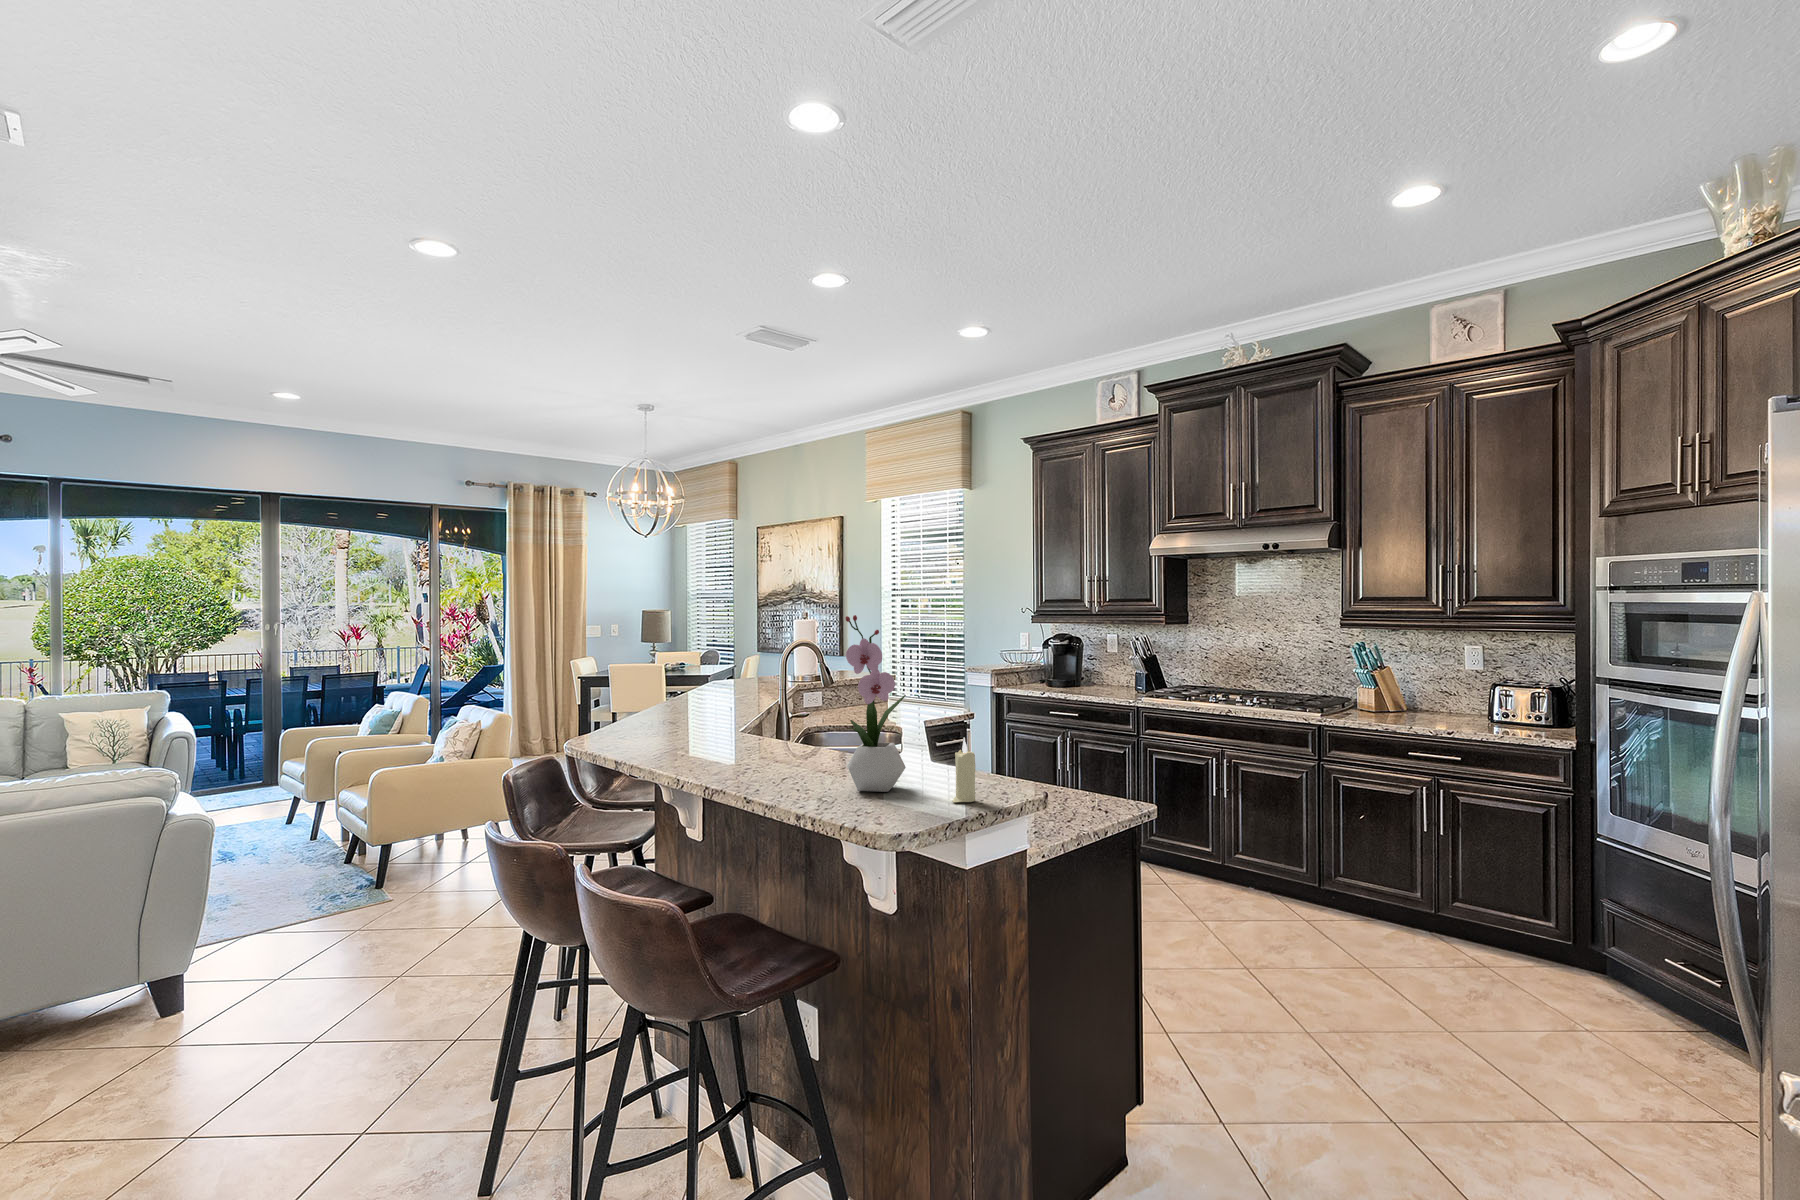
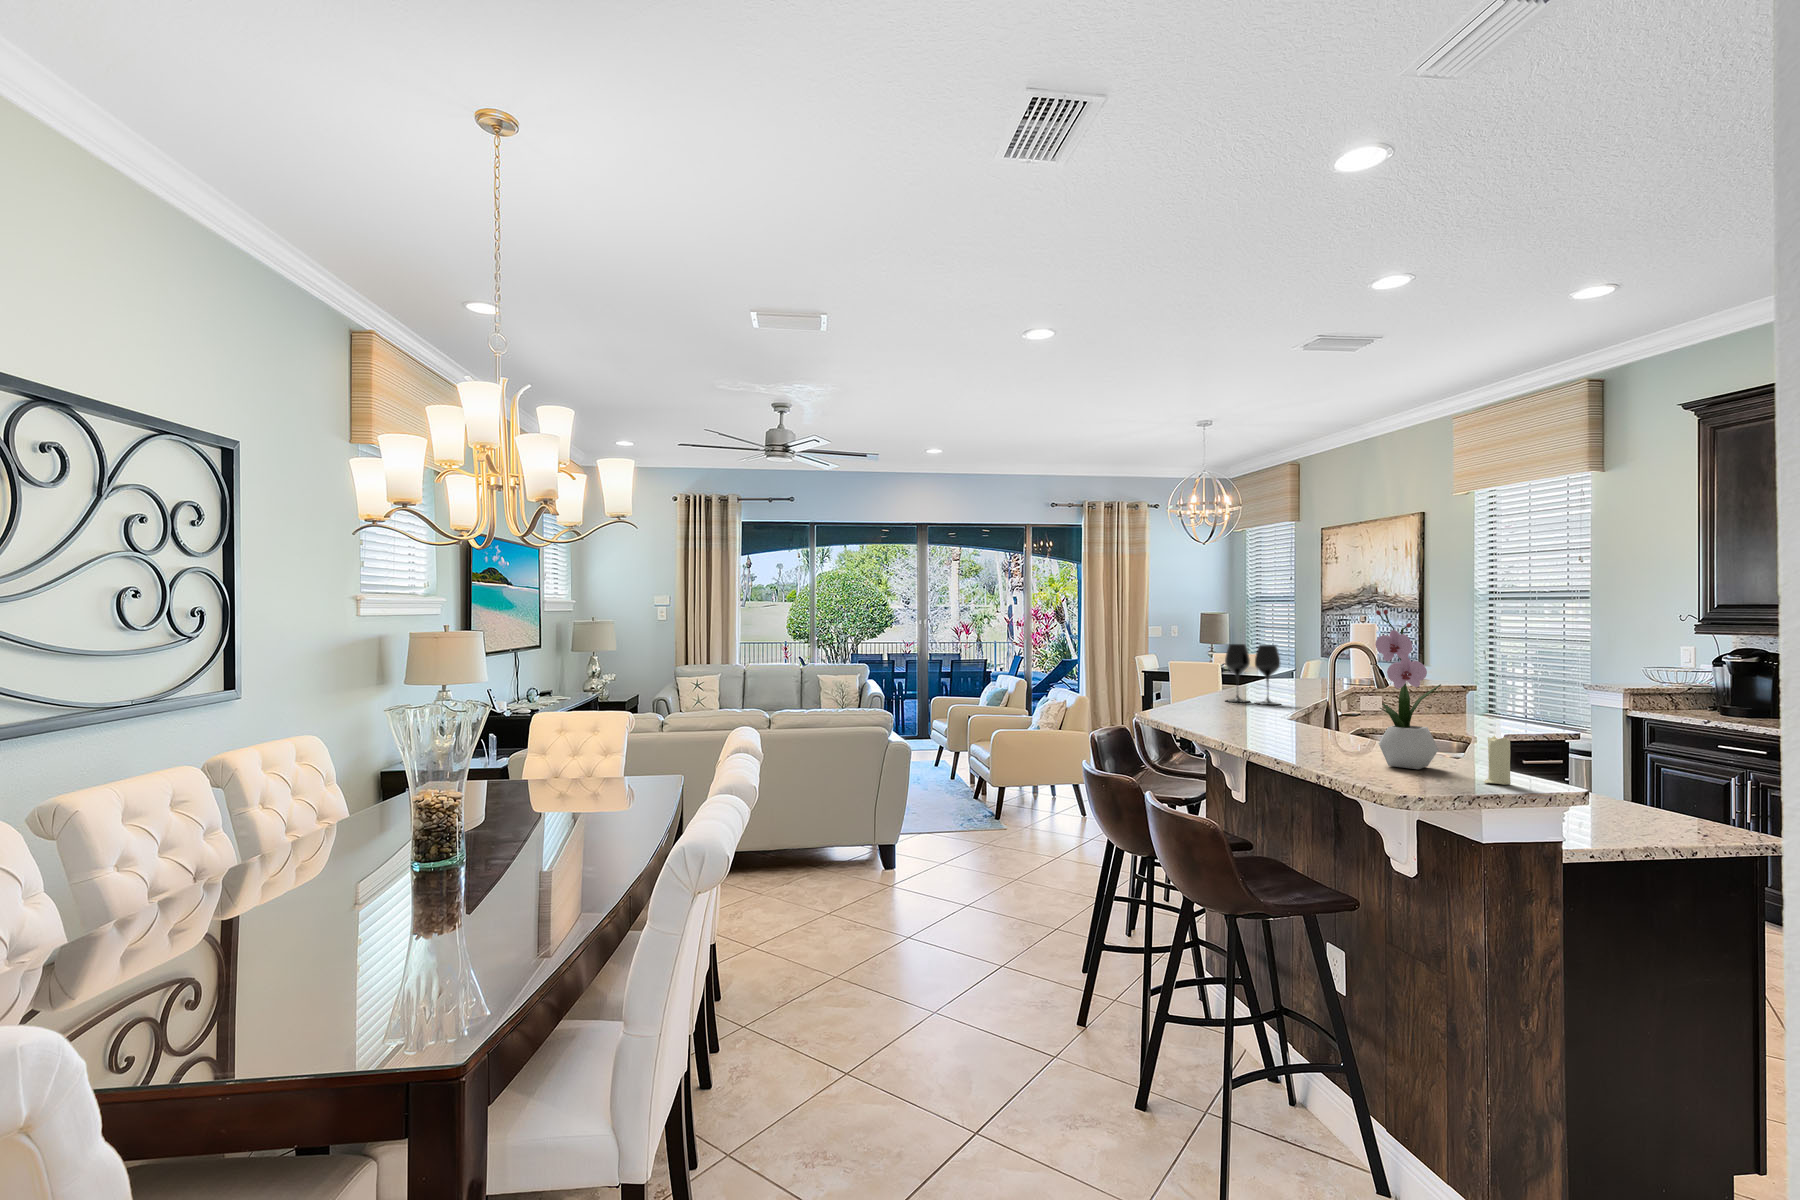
wine glass: none [671,648,731,714] -> present [1225,644,1280,705]

